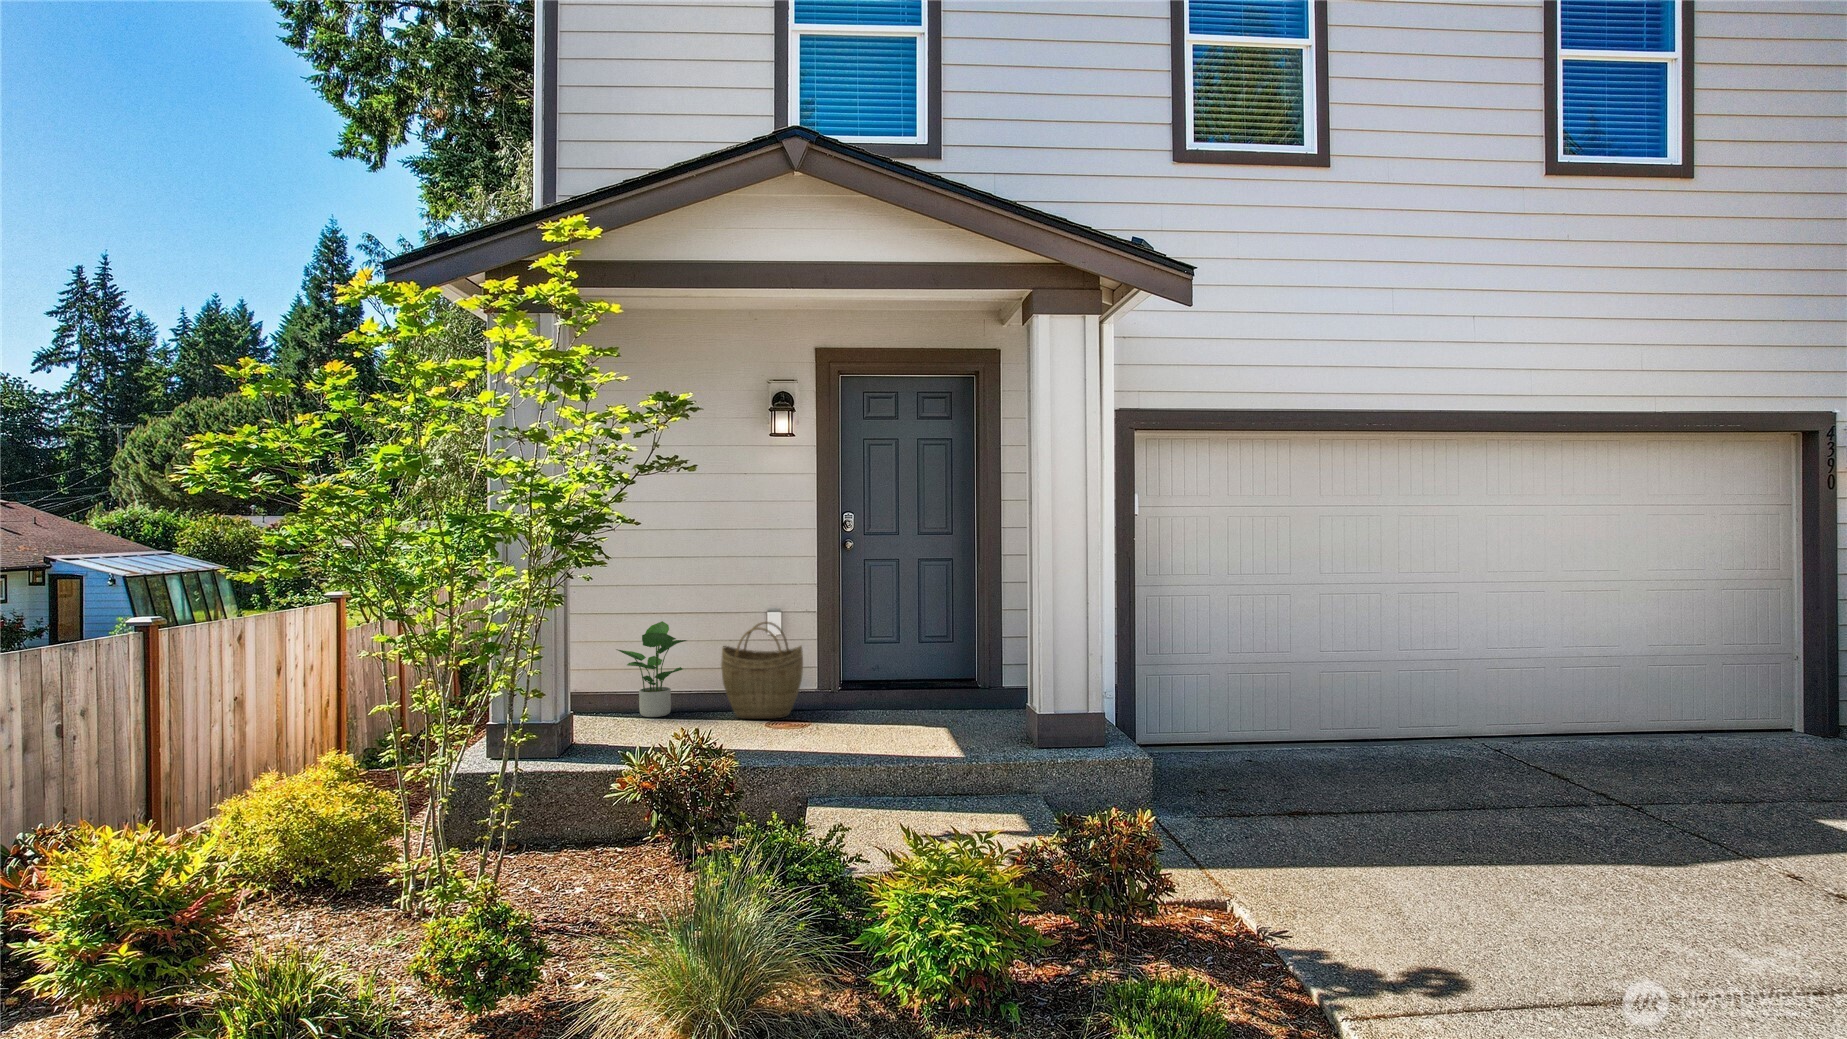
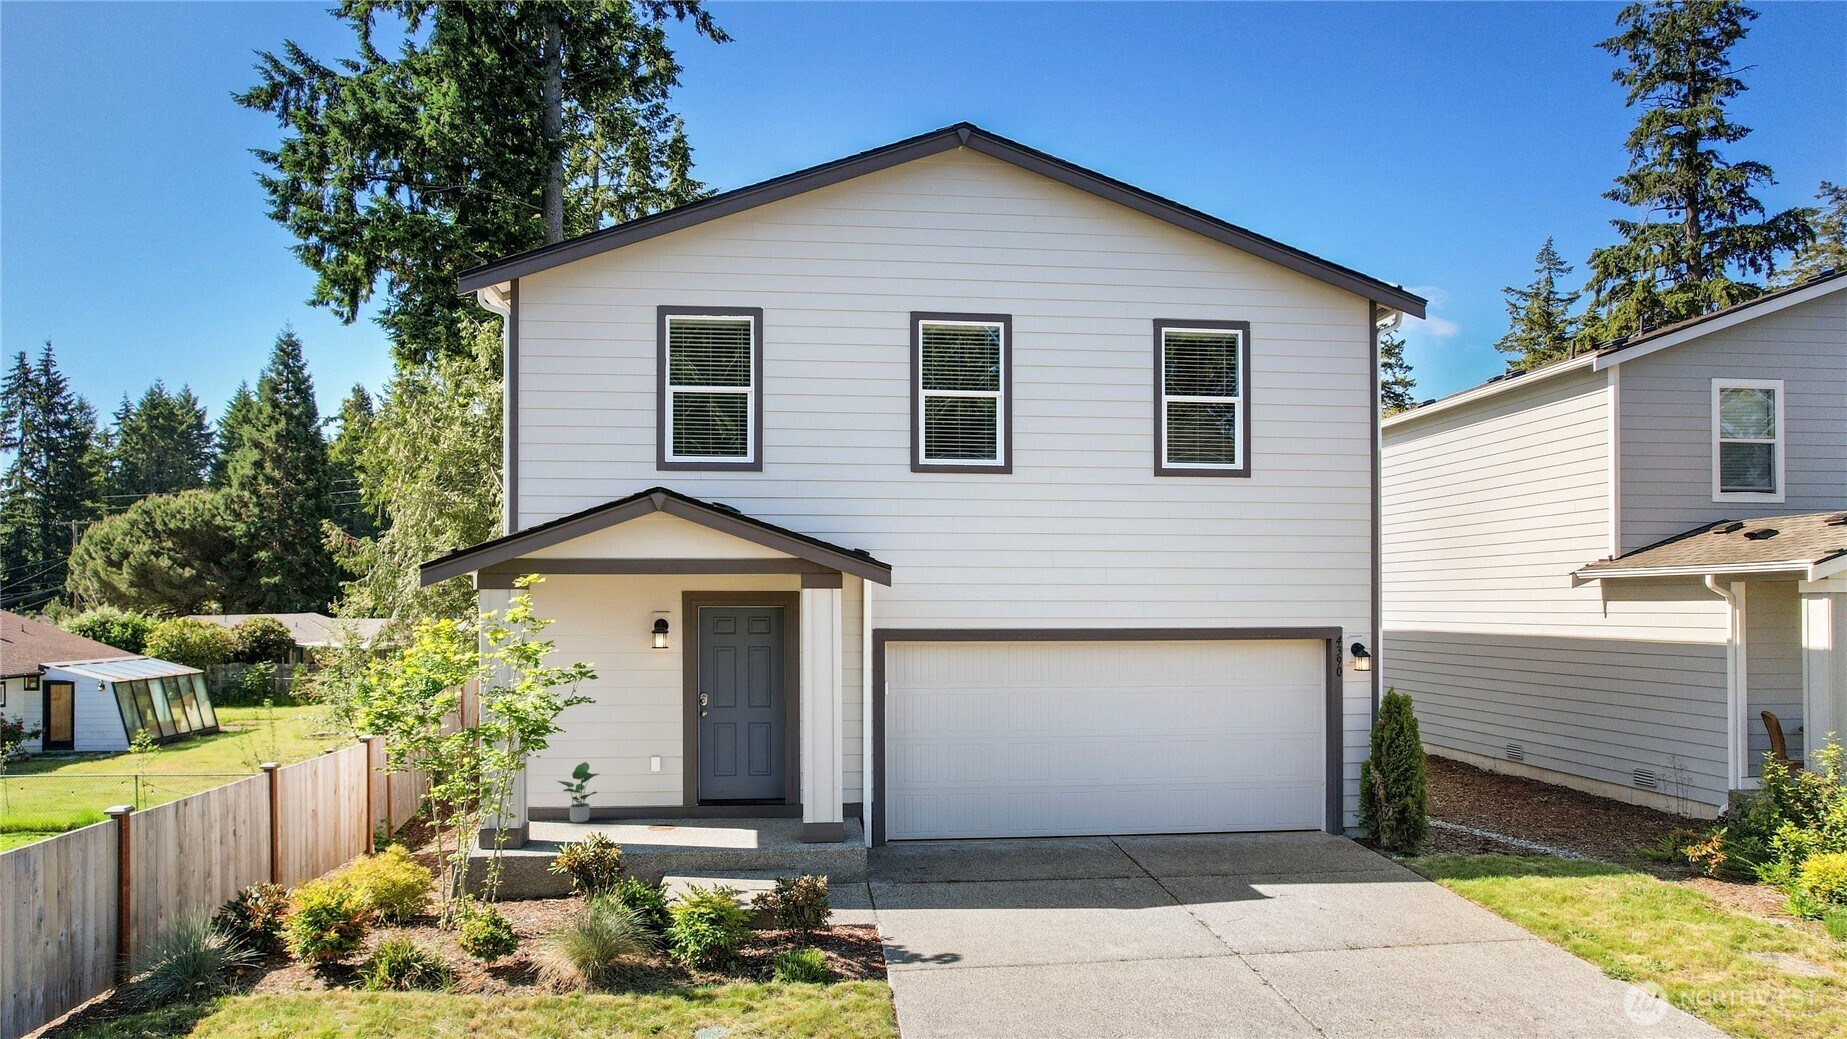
woven basket: present [721,622,803,719] -> none [621,762,671,823]

